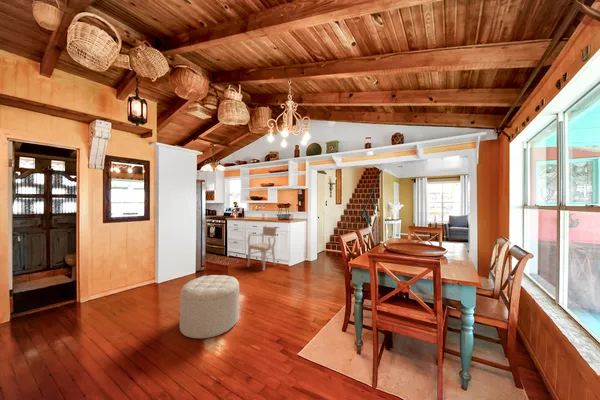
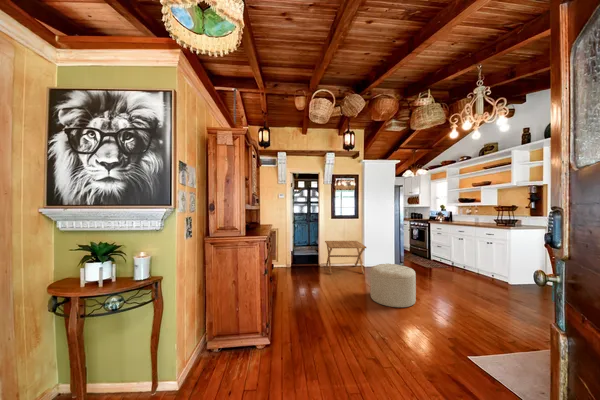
armchair: present [247,226,277,270] -> none [447,232,484,280]
side table: none [87,248,164,309] -> present [325,241,366,274]

